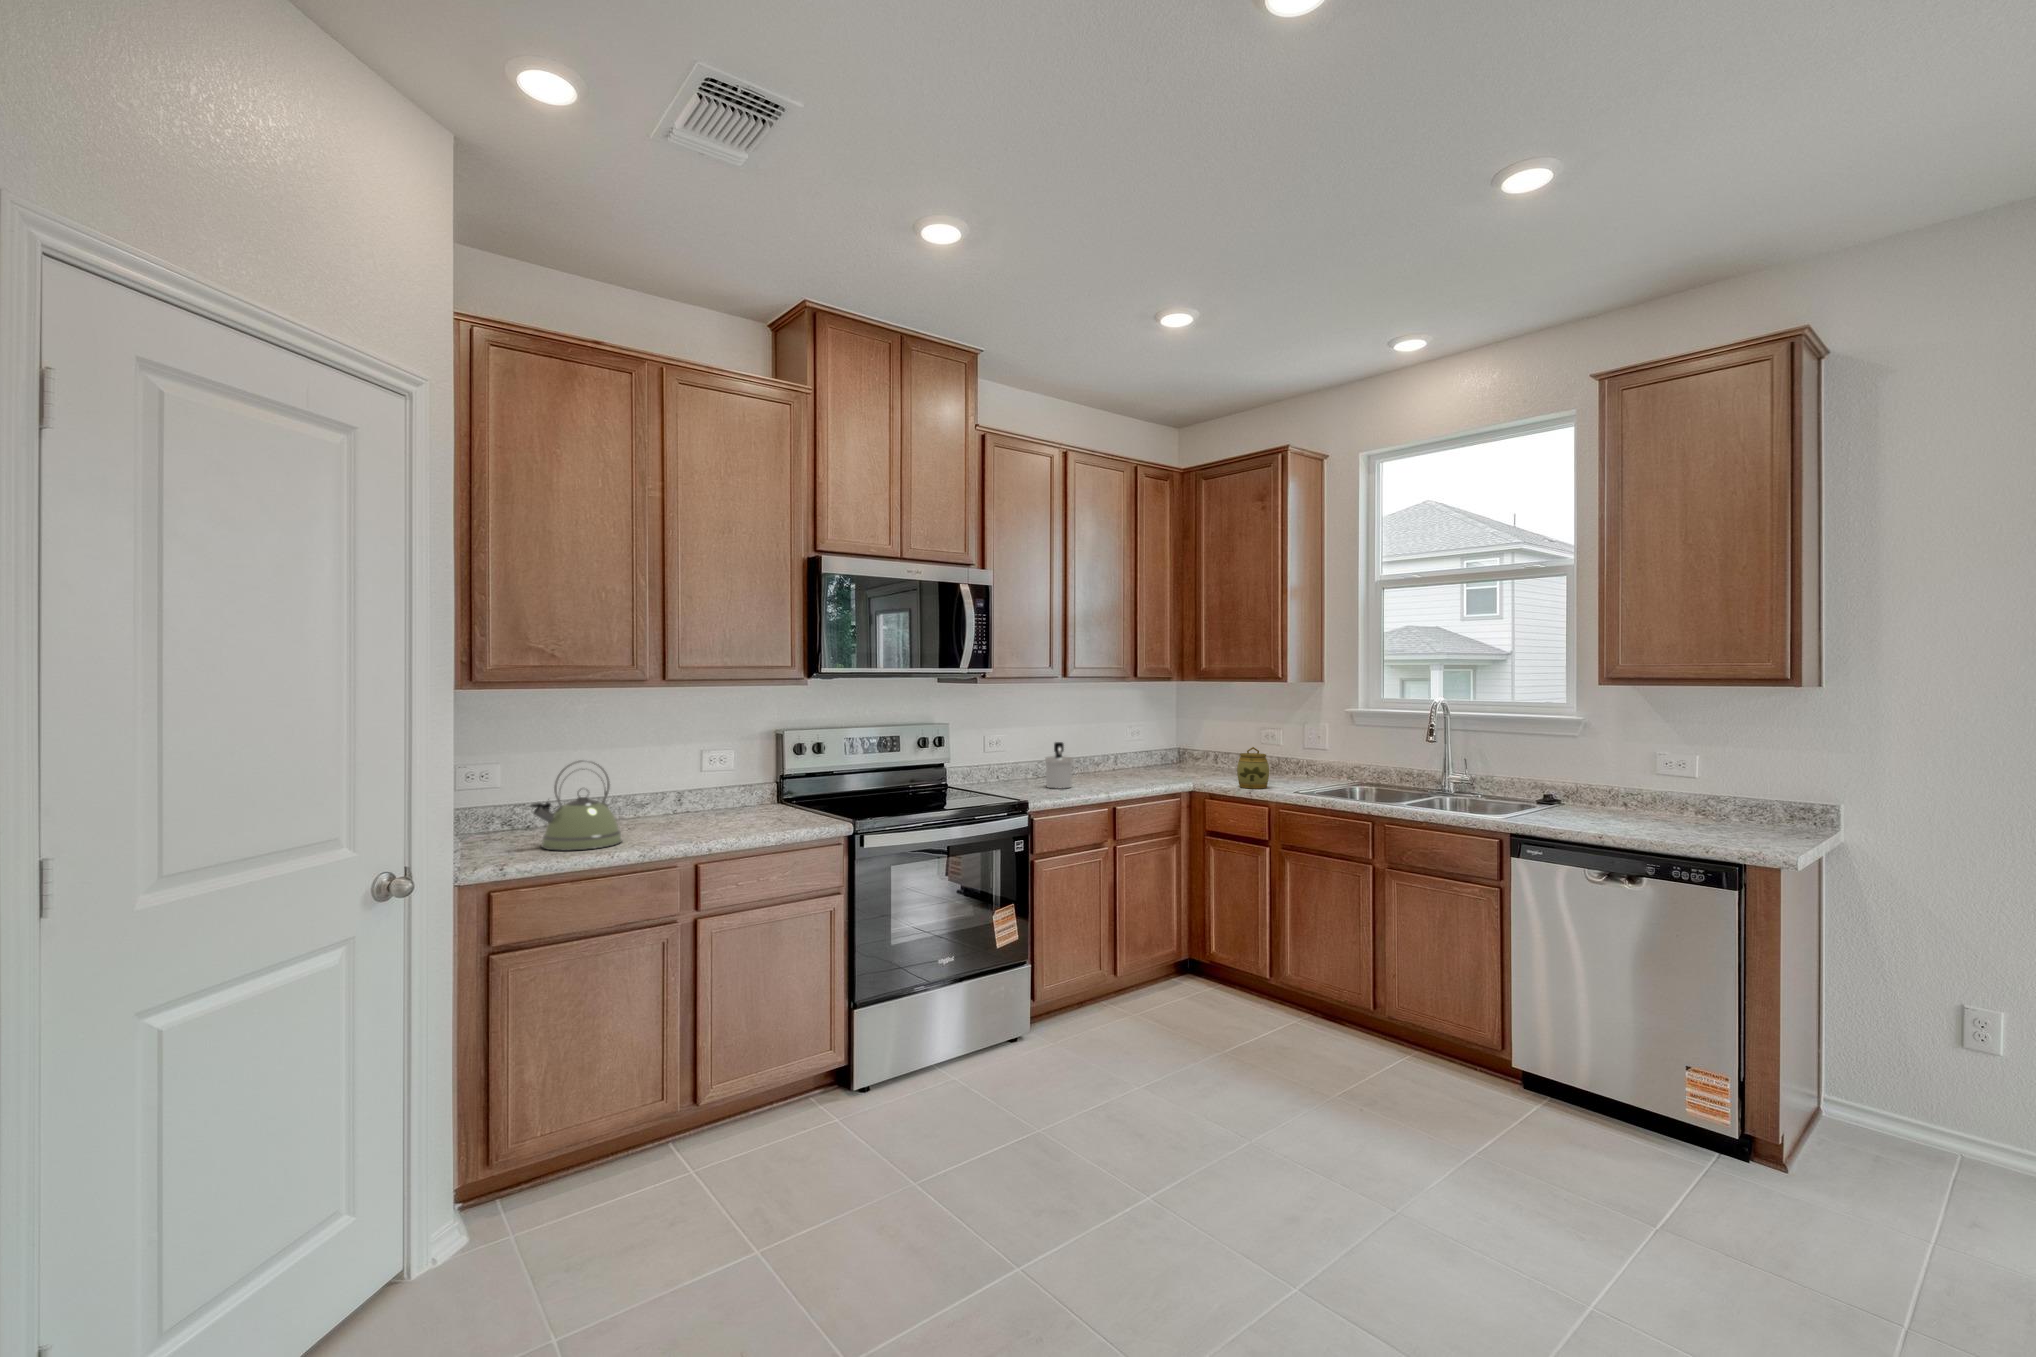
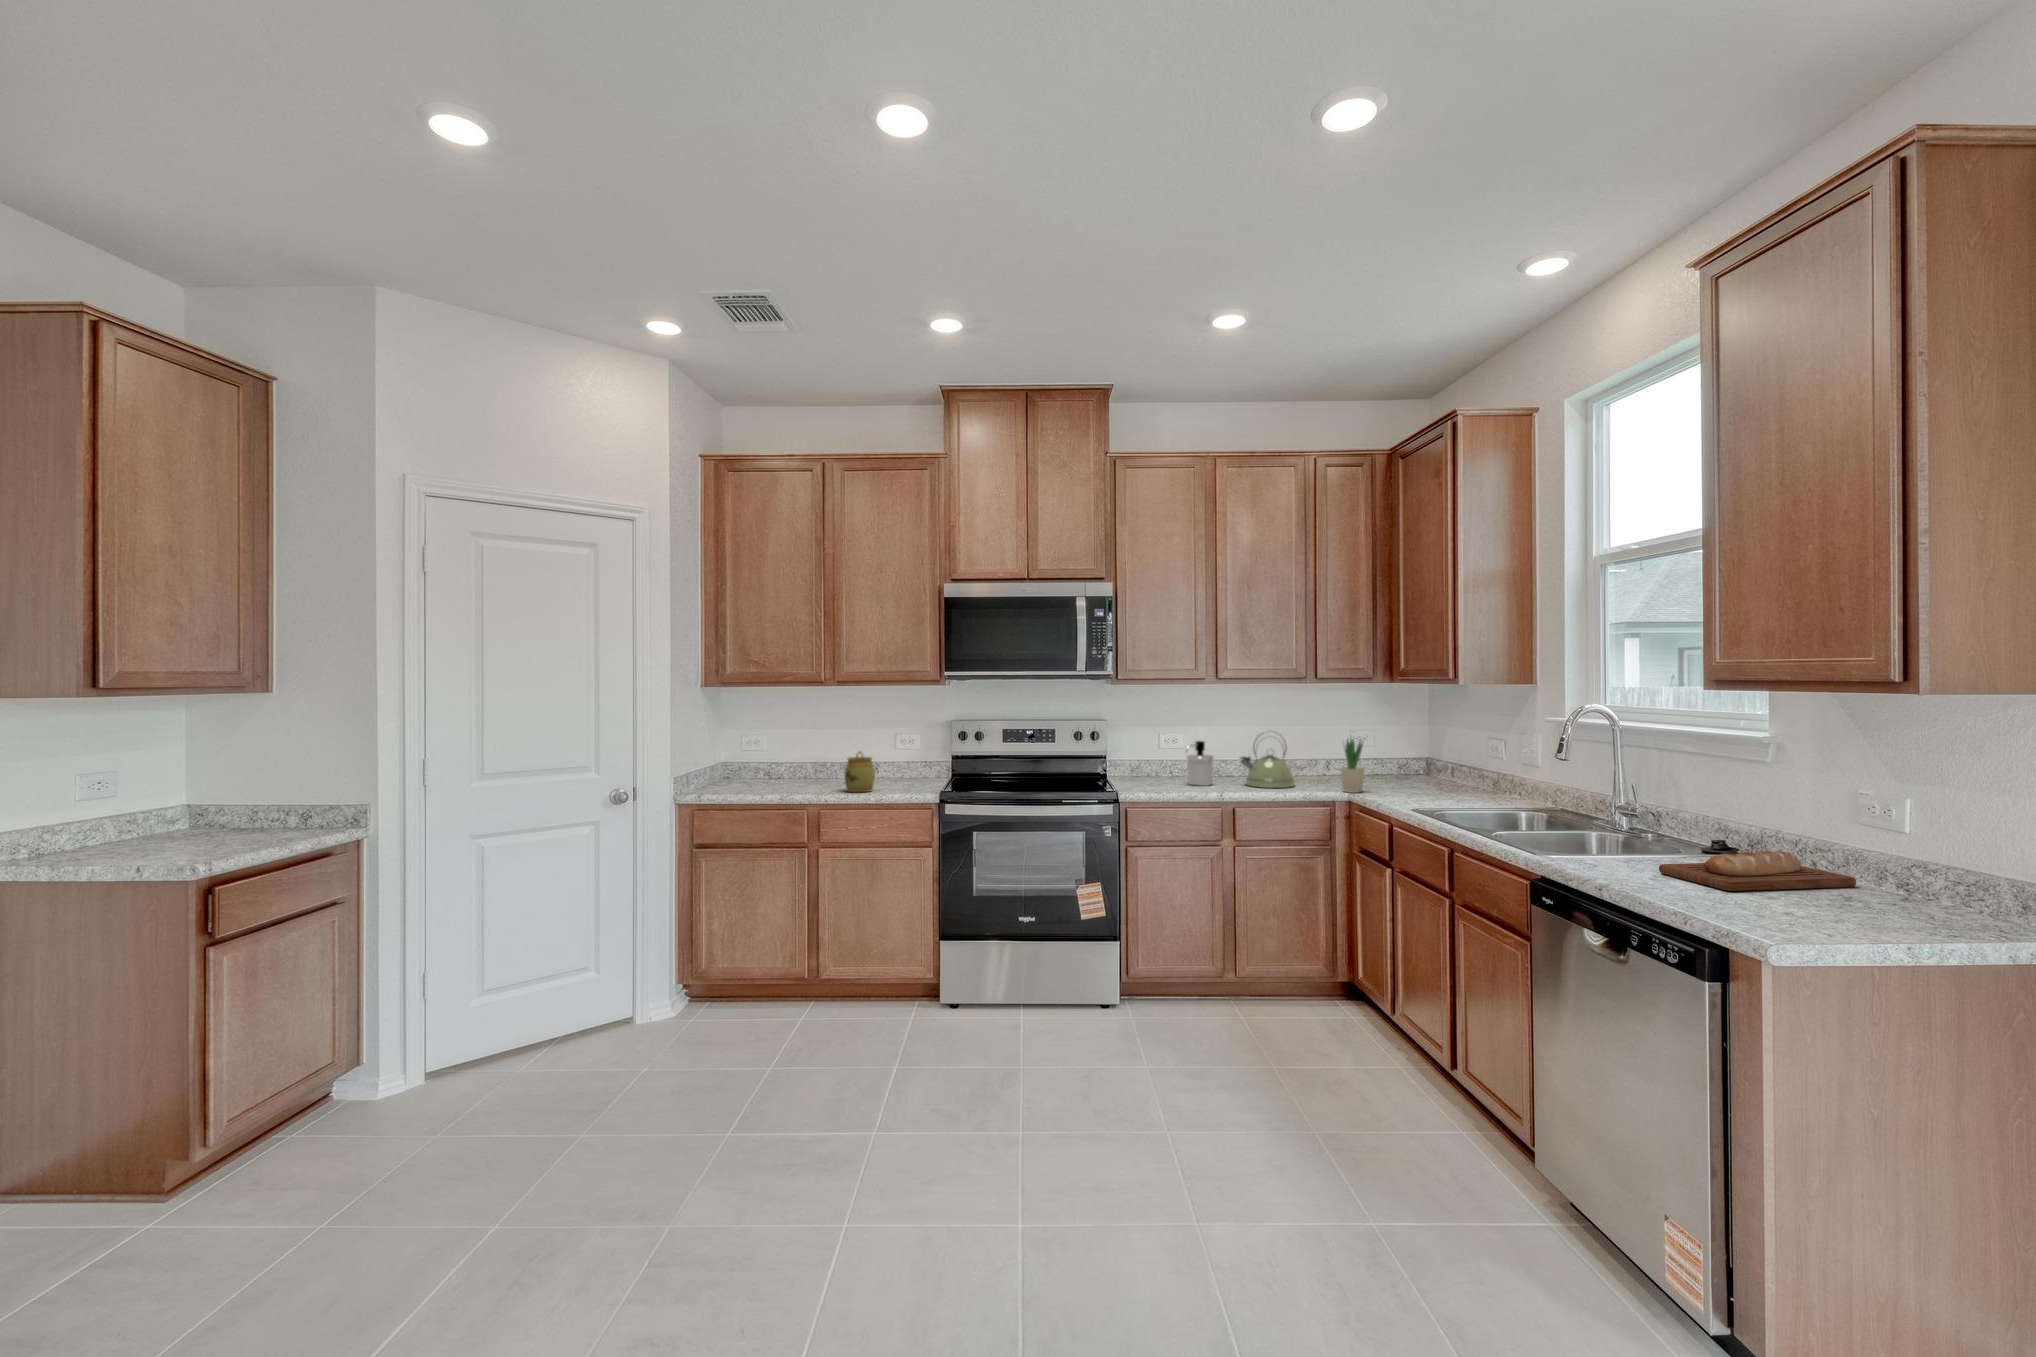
potted plant: none [1185,723,1210,784] -> present [1341,738,1365,793]
jar: present [1237,747,1269,789] -> present [845,752,875,792]
kettle: present [532,760,622,851] -> present [1241,733,1294,788]
bread loaf: none [1583,798,1670,828] -> present [1659,851,1856,891]

